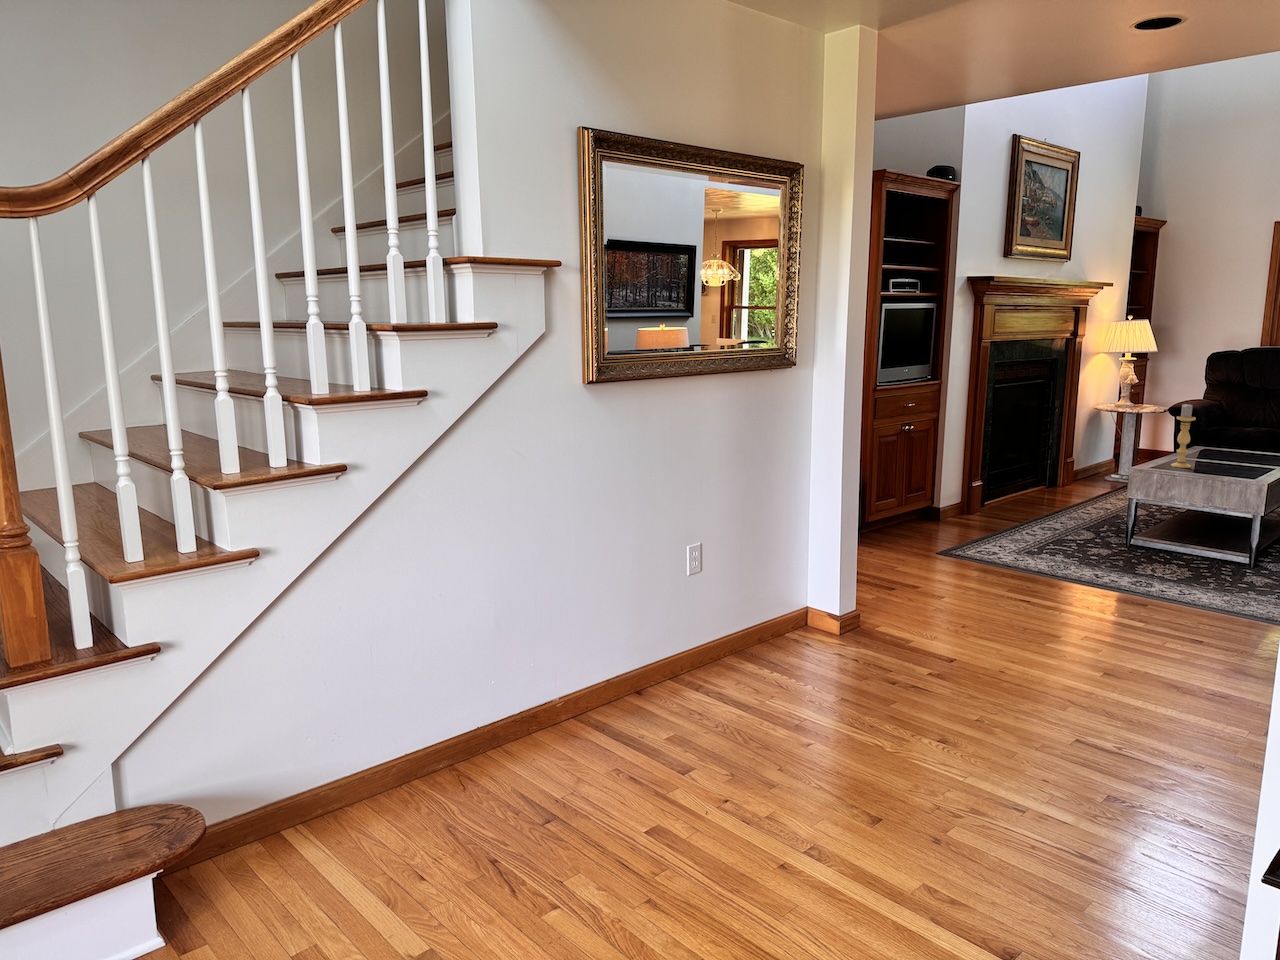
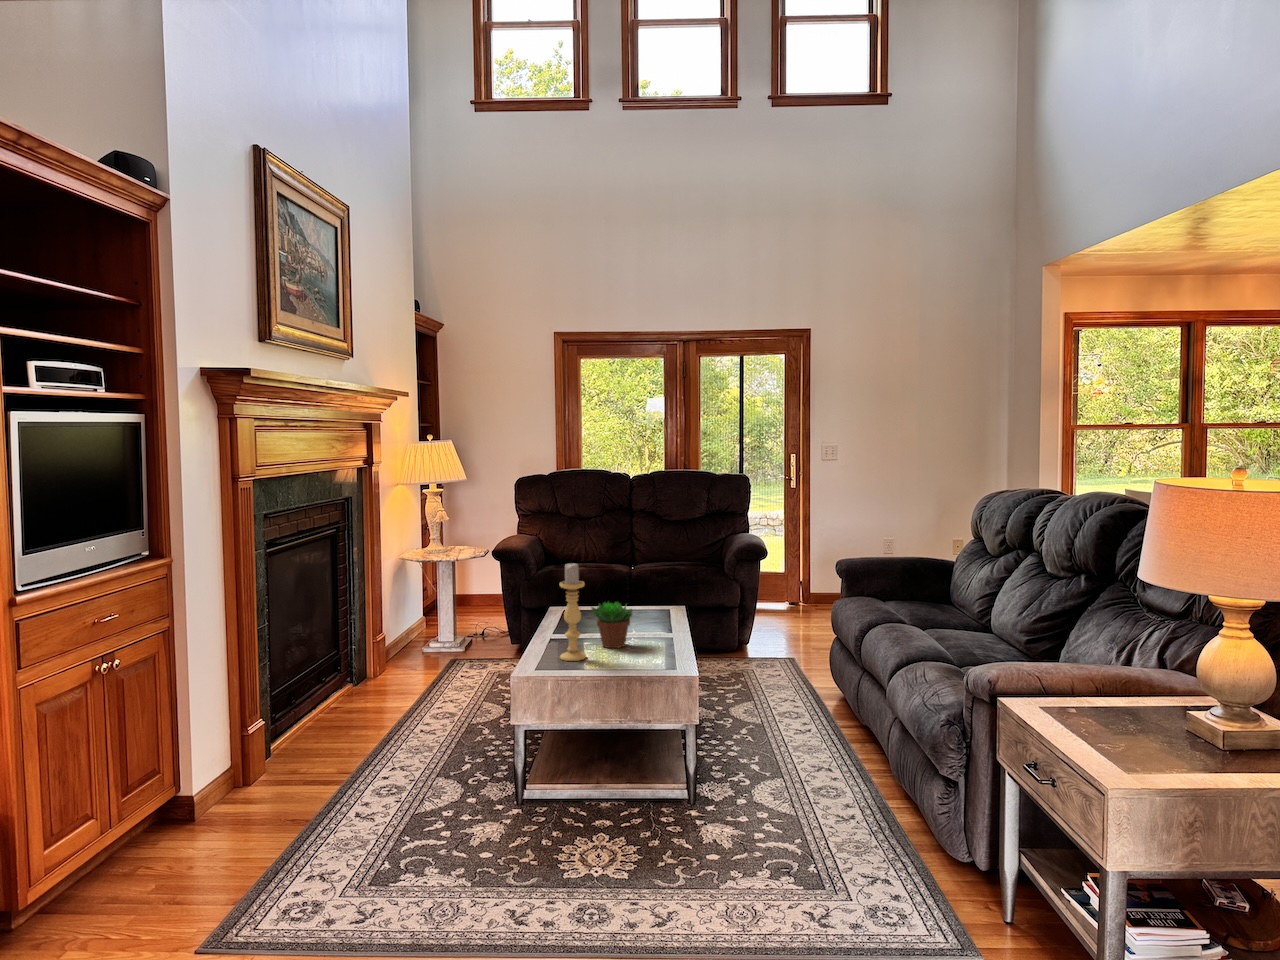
succulent plant: none [1204,435,1241,468] -> present [592,602,632,648]

